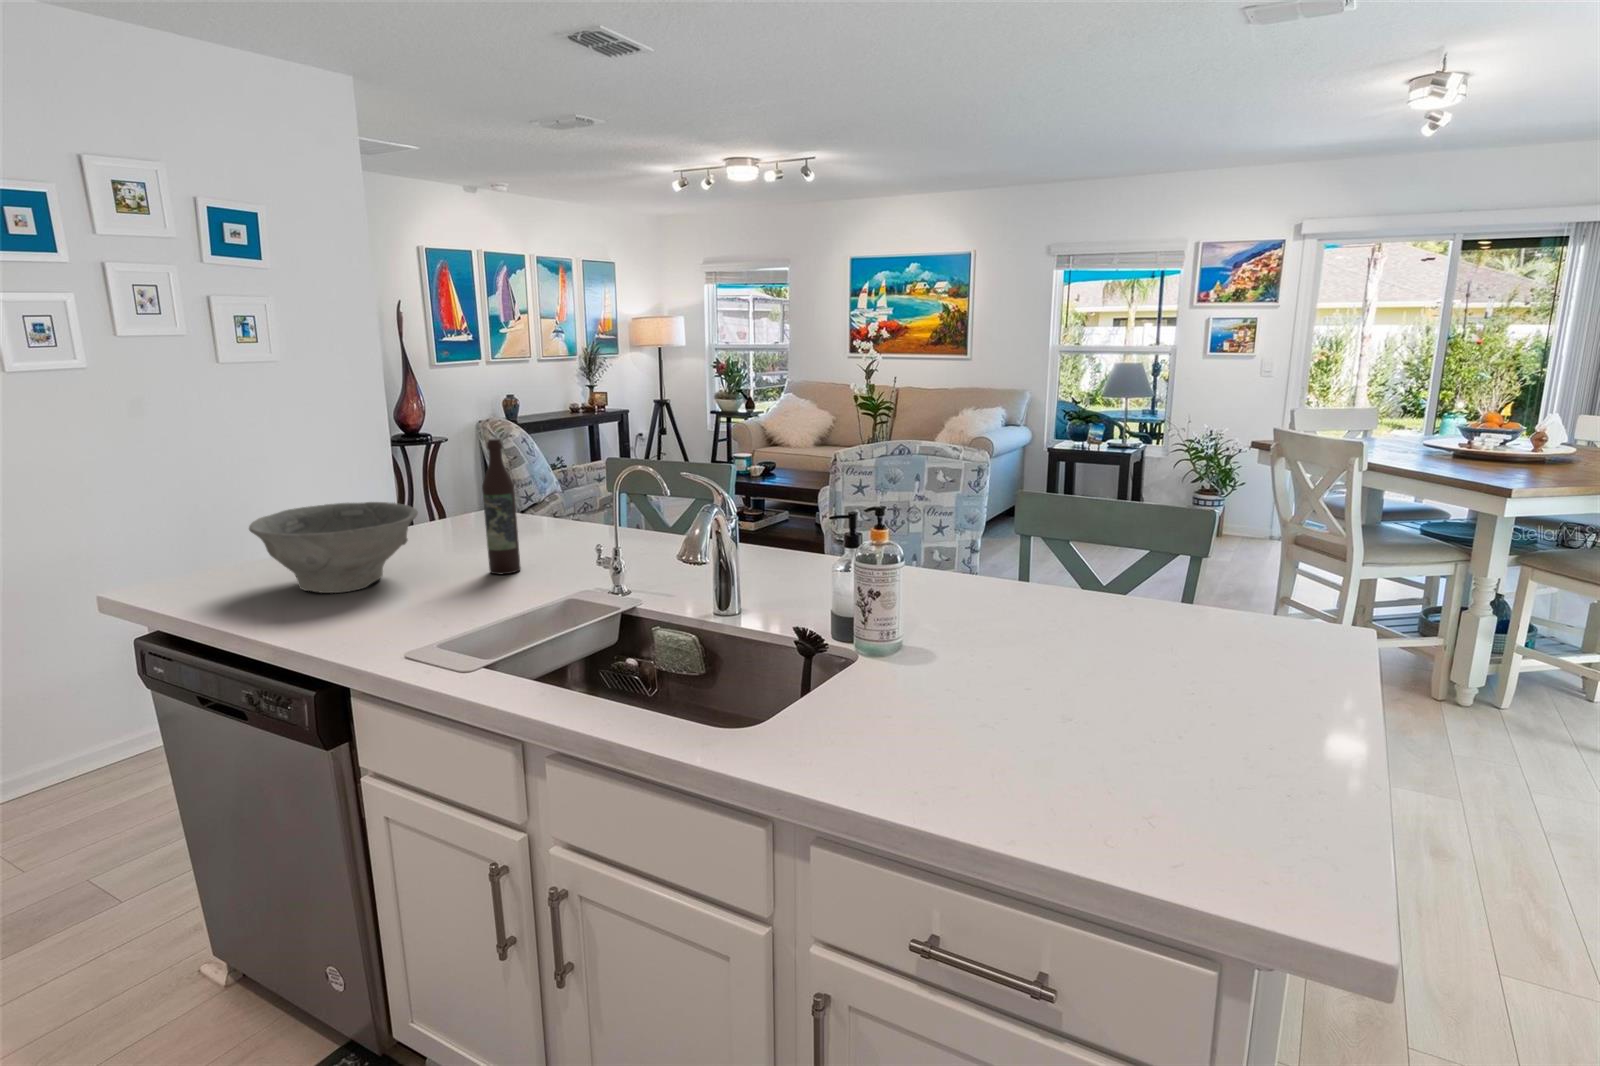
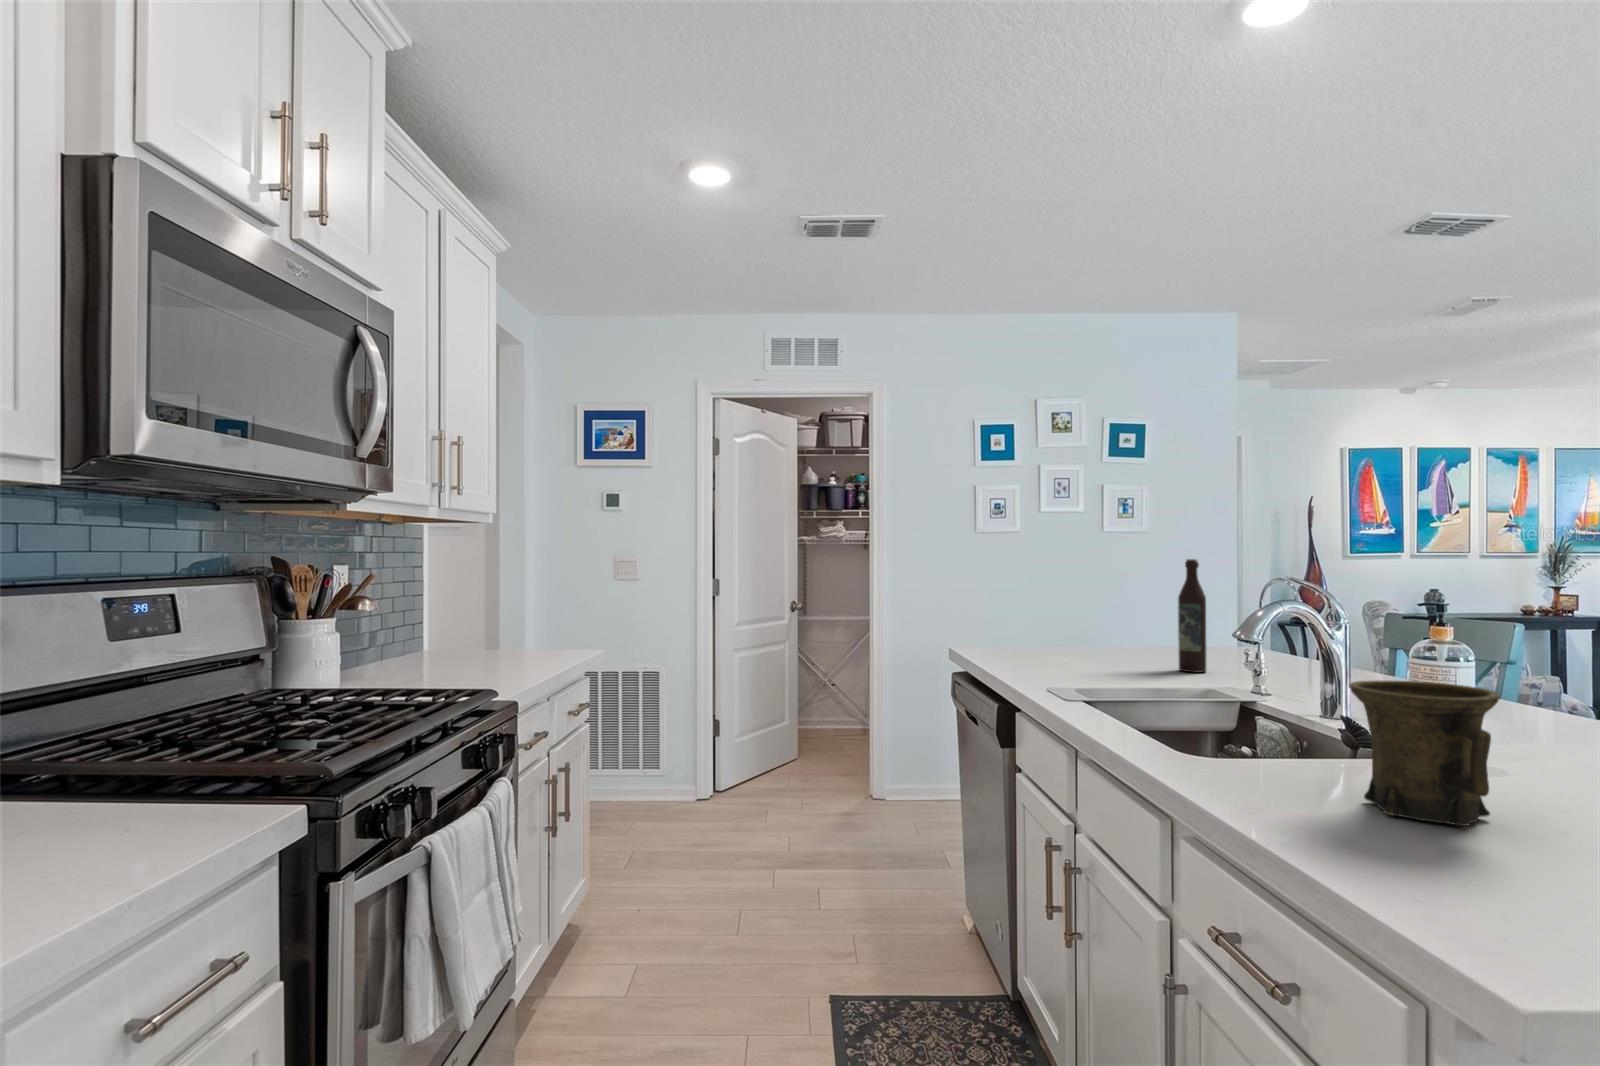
bowl: present [249,502,418,593] -> none [1020,605,1134,662]
mug: none [915,602,1043,740] -> present [1349,680,1500,826]

